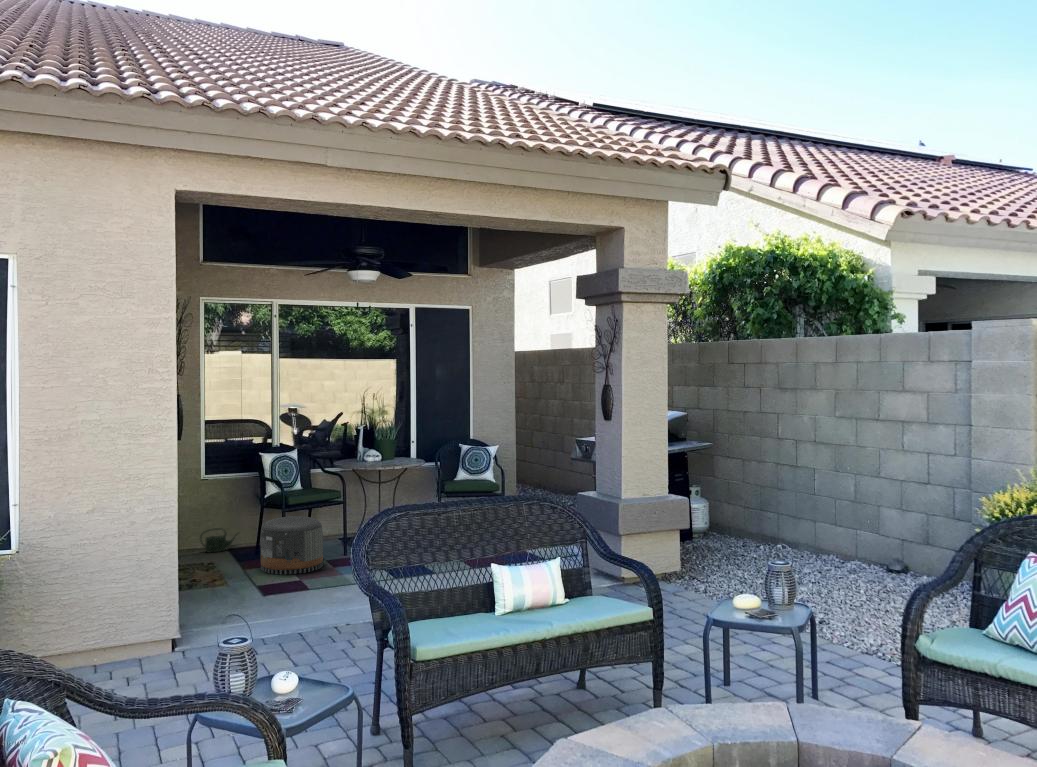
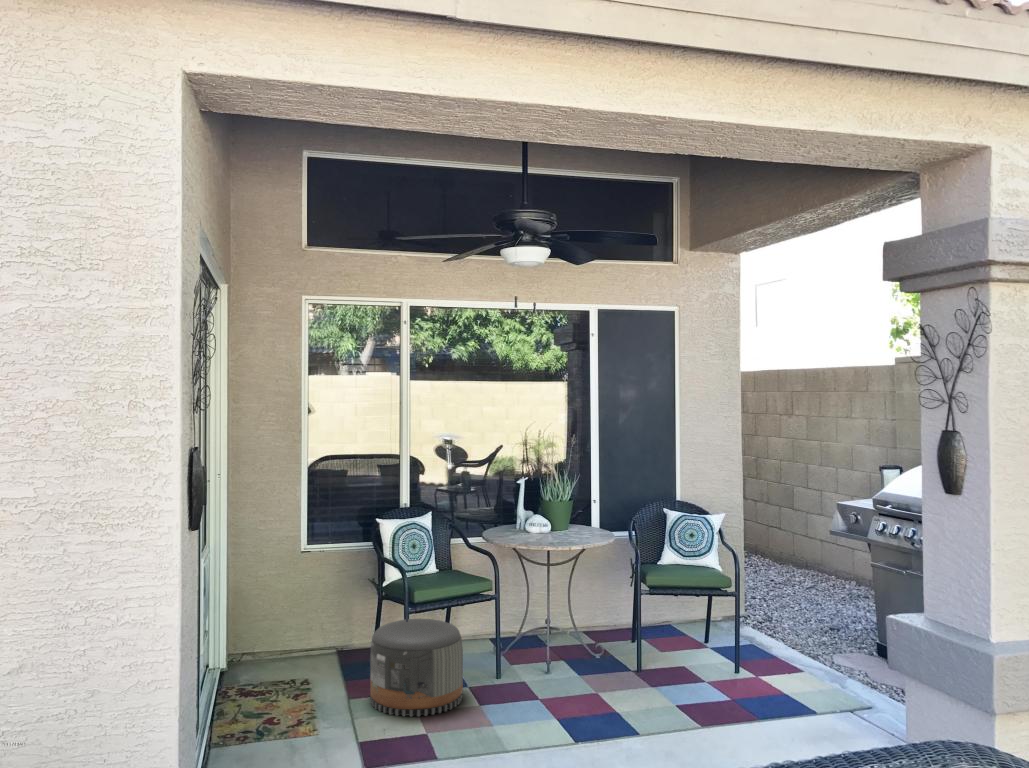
watering can: present [200,528,235,553] -> none [296,622,352,658]

